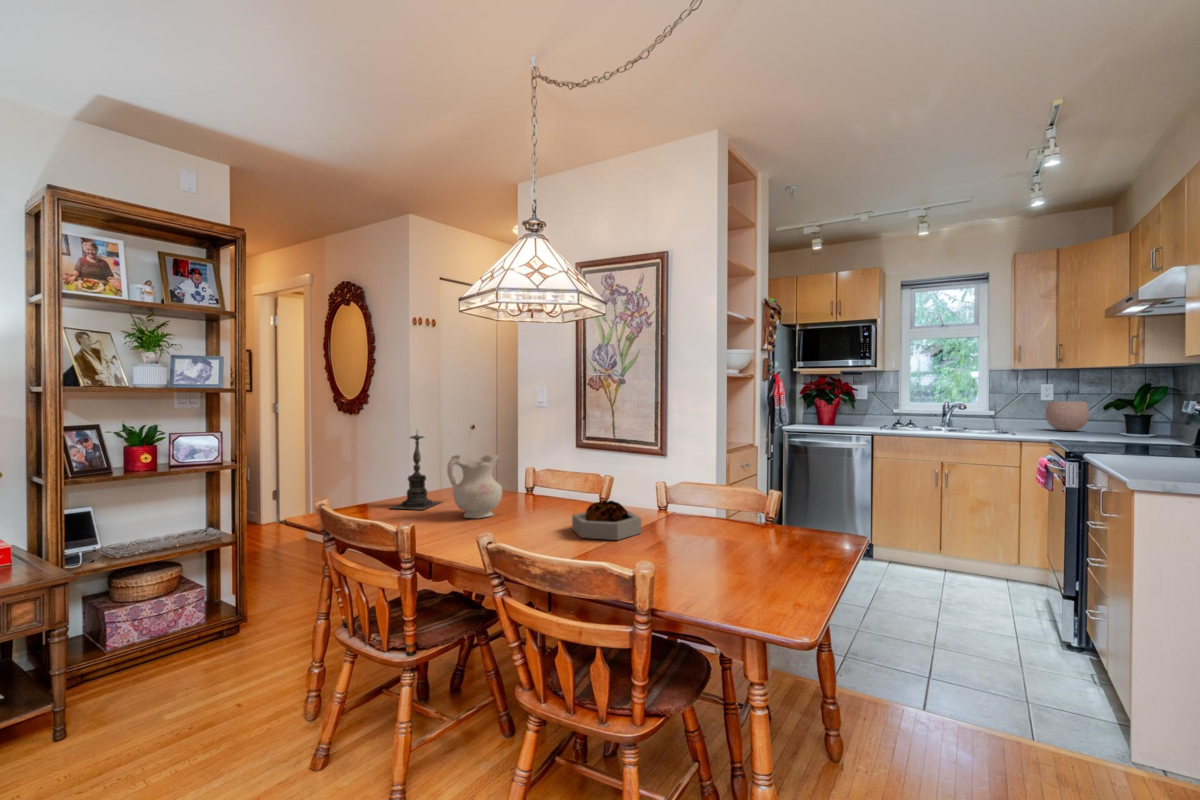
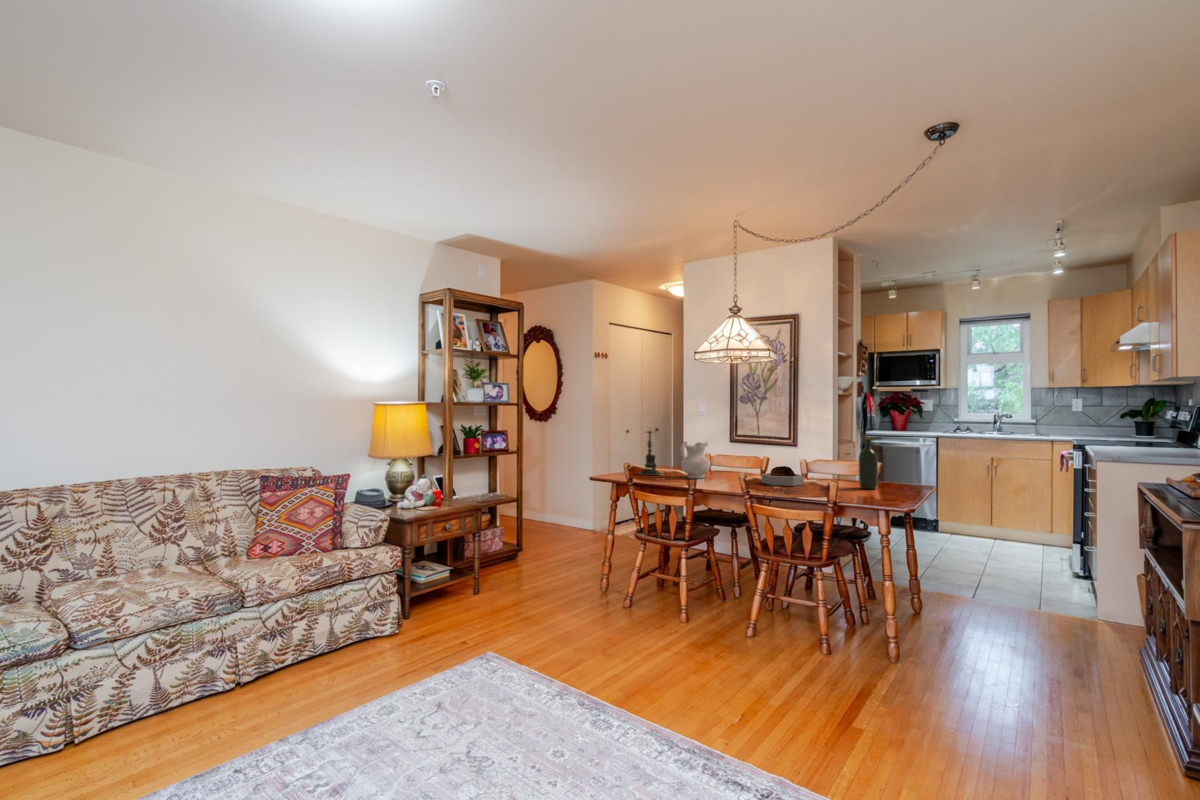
plant pot: present [1045,391,1089,431] -> none [1076,402,1110,435]
wine bottle: none [729,451,763,548] -> present [859,437,878,489]

